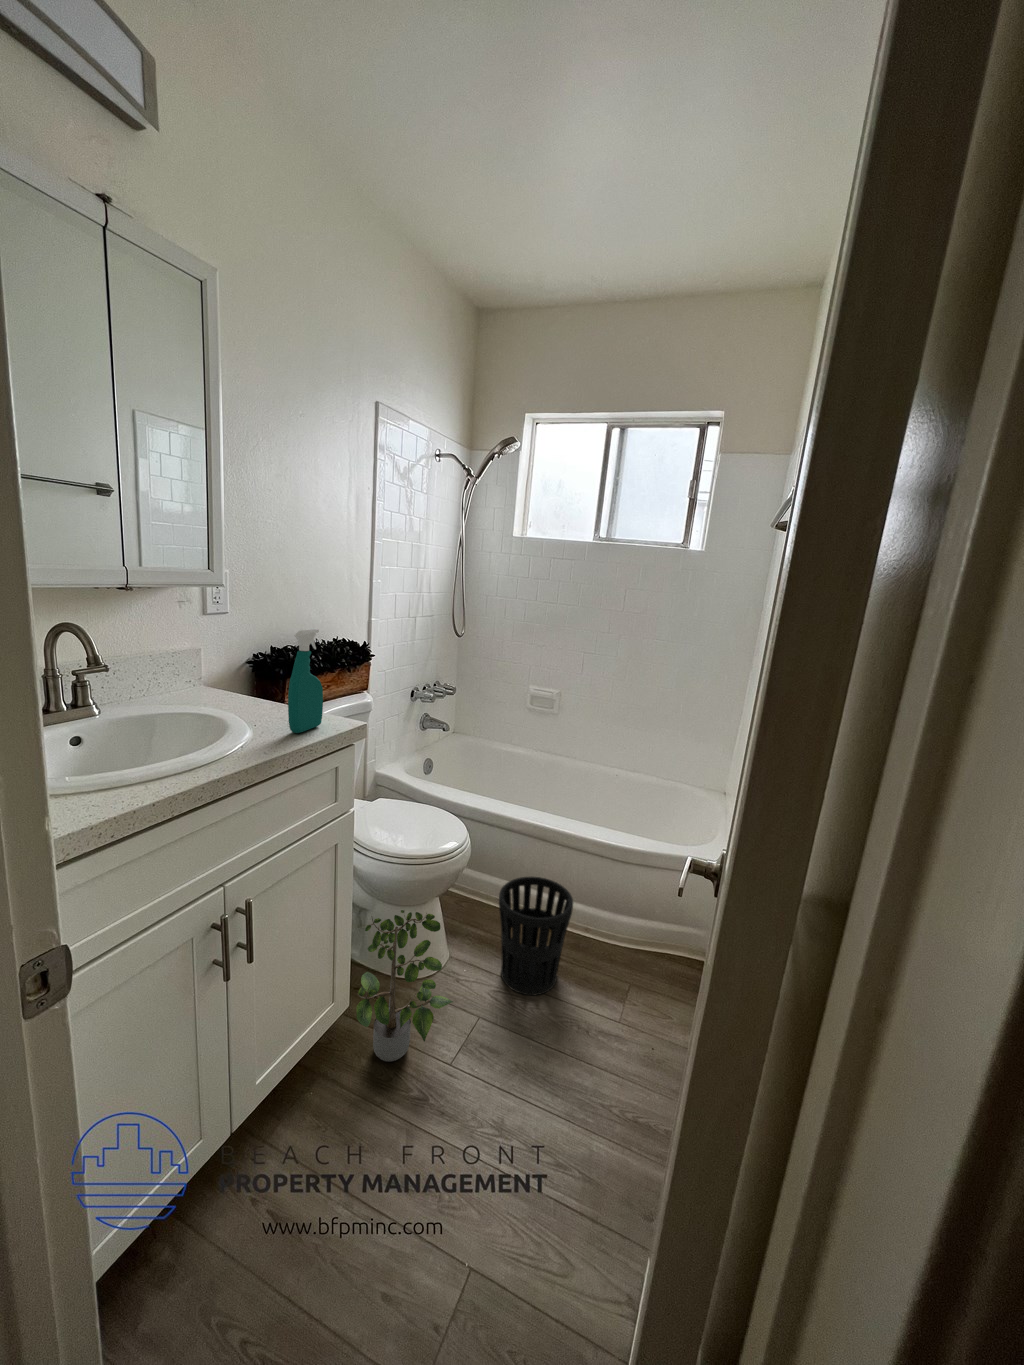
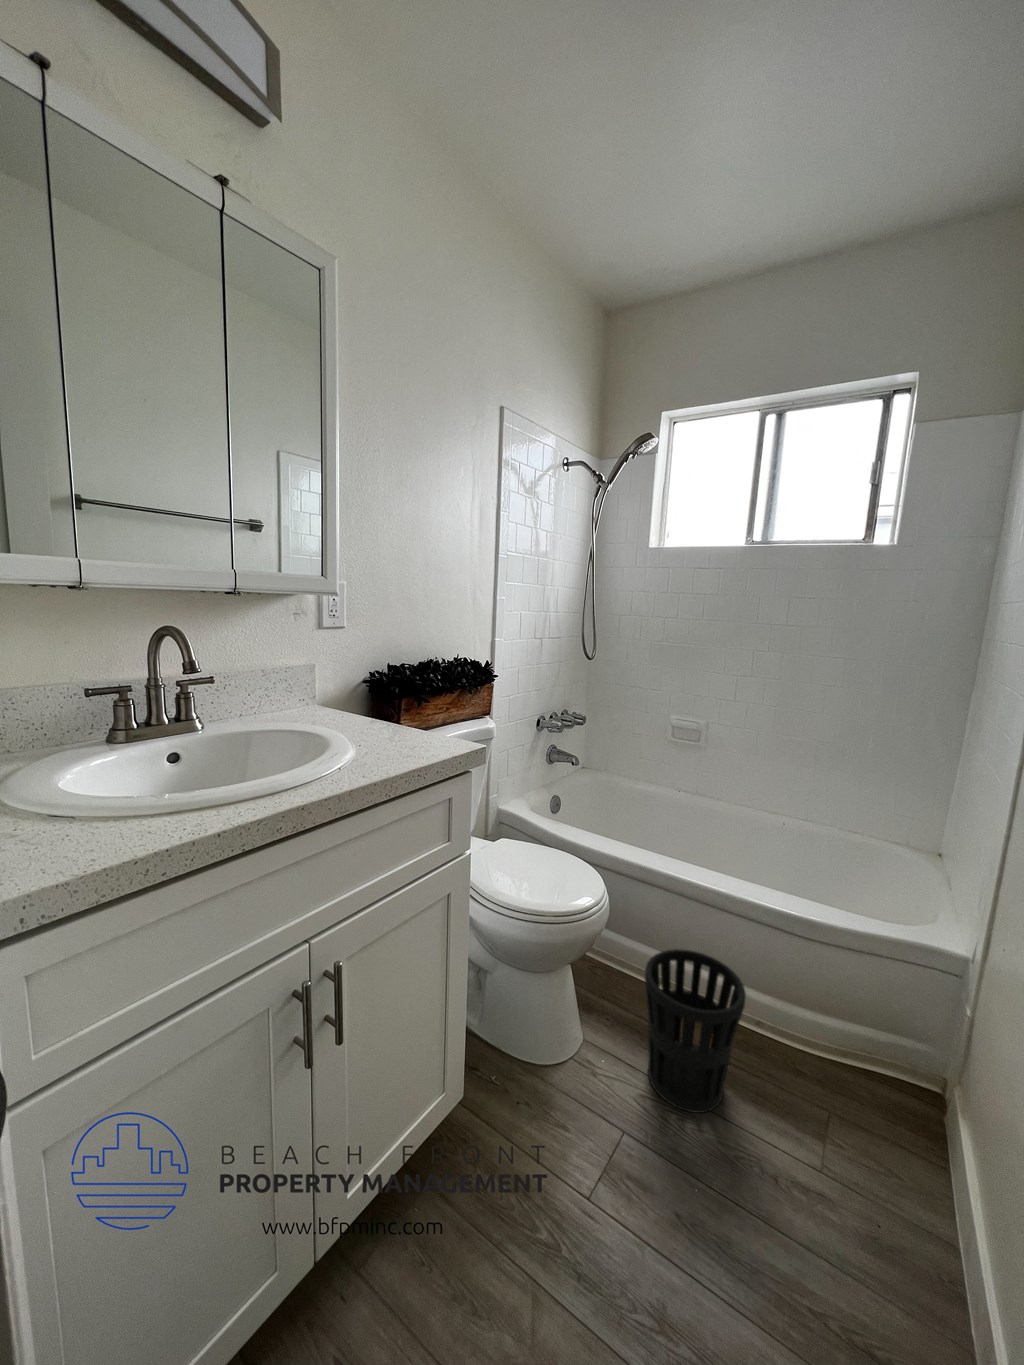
spray bottle: present [288,628,323,733] -> none [395,632,435,756]
potted plant: present [357,910,453,1062] -> none [469,984,592,1181]

